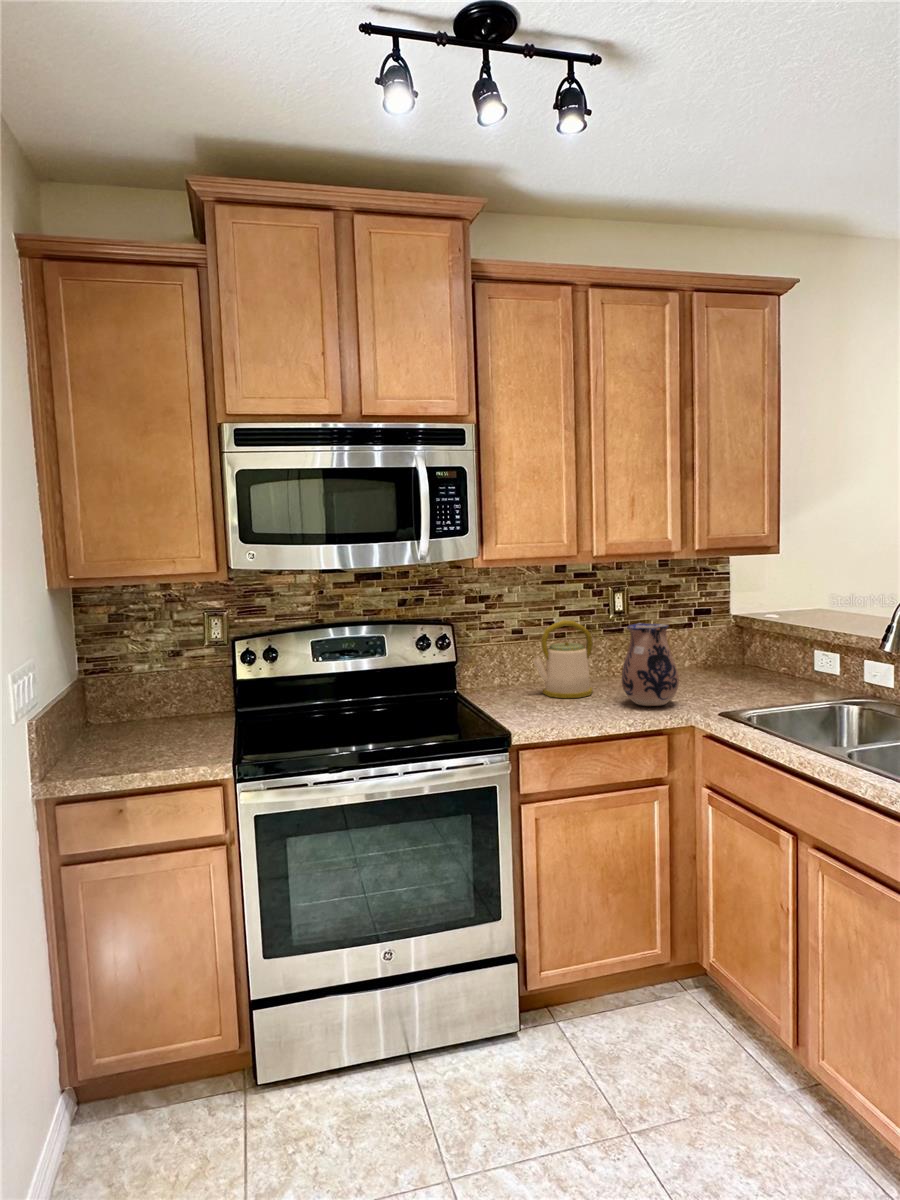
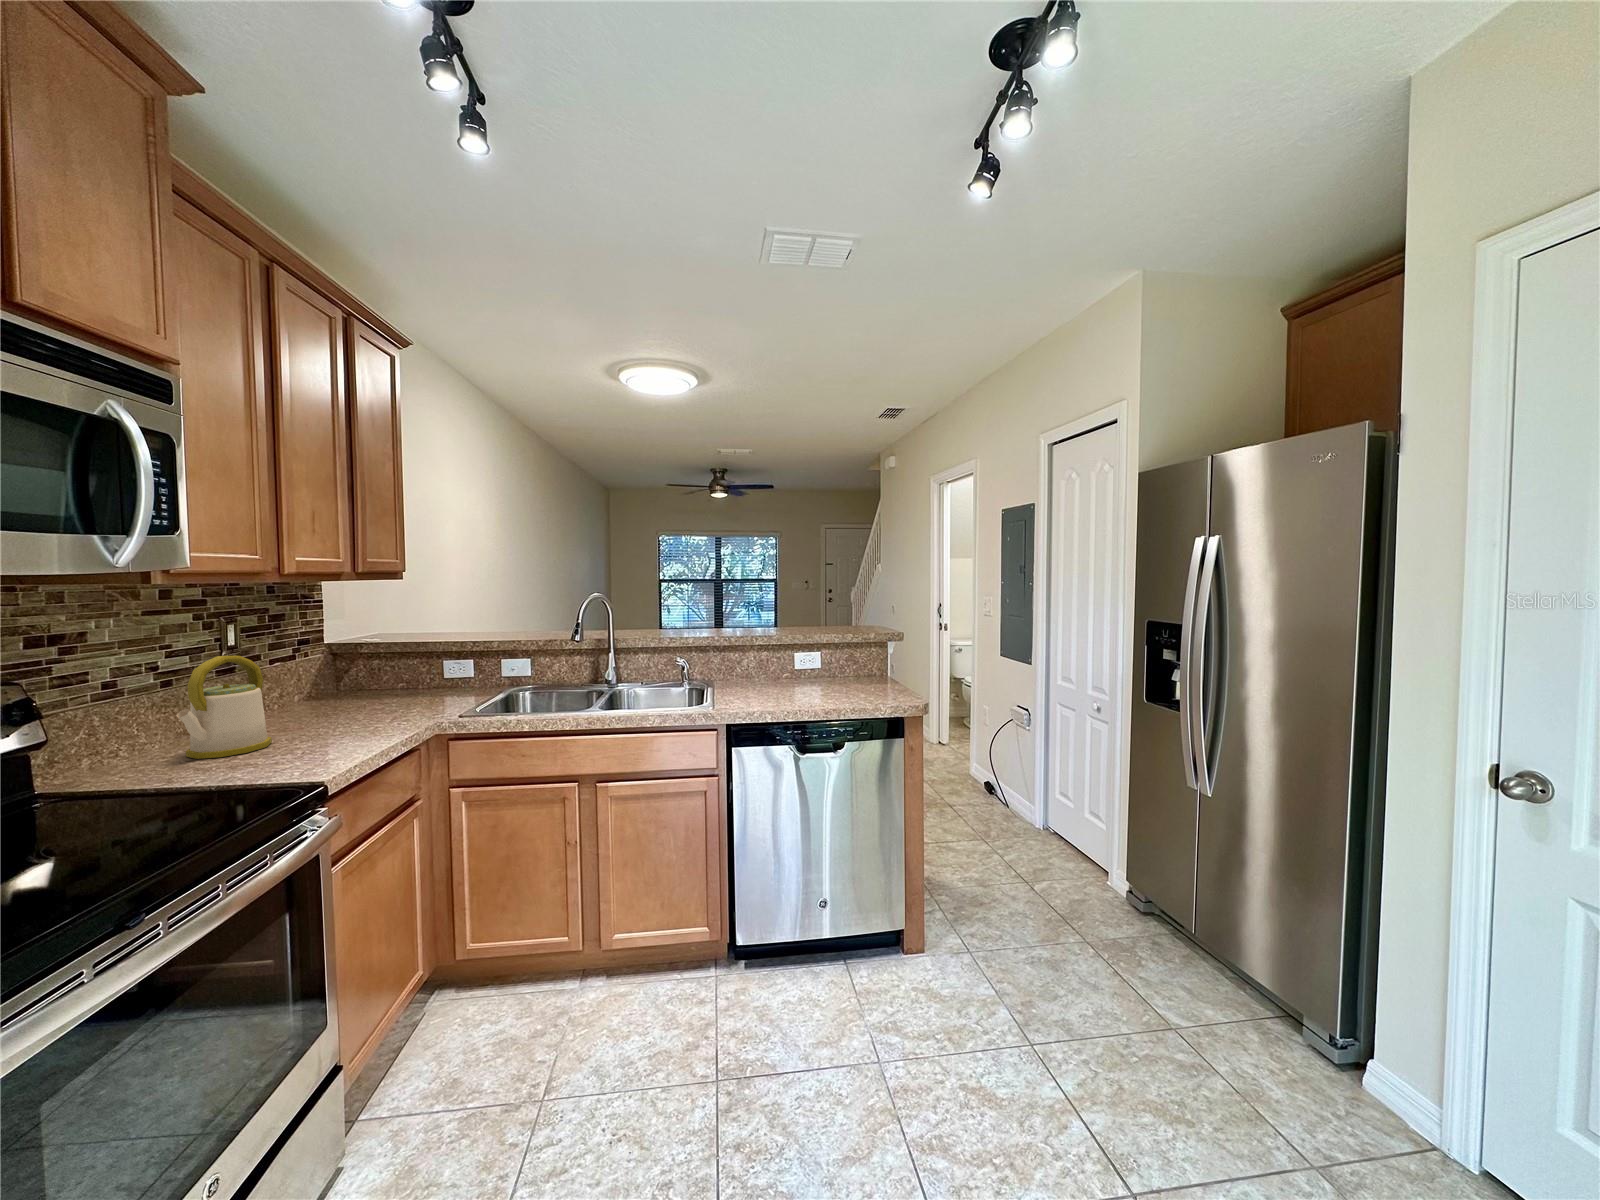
ceramic pitcher: present [622,623,679,706] -> none [319,643,399,732]

